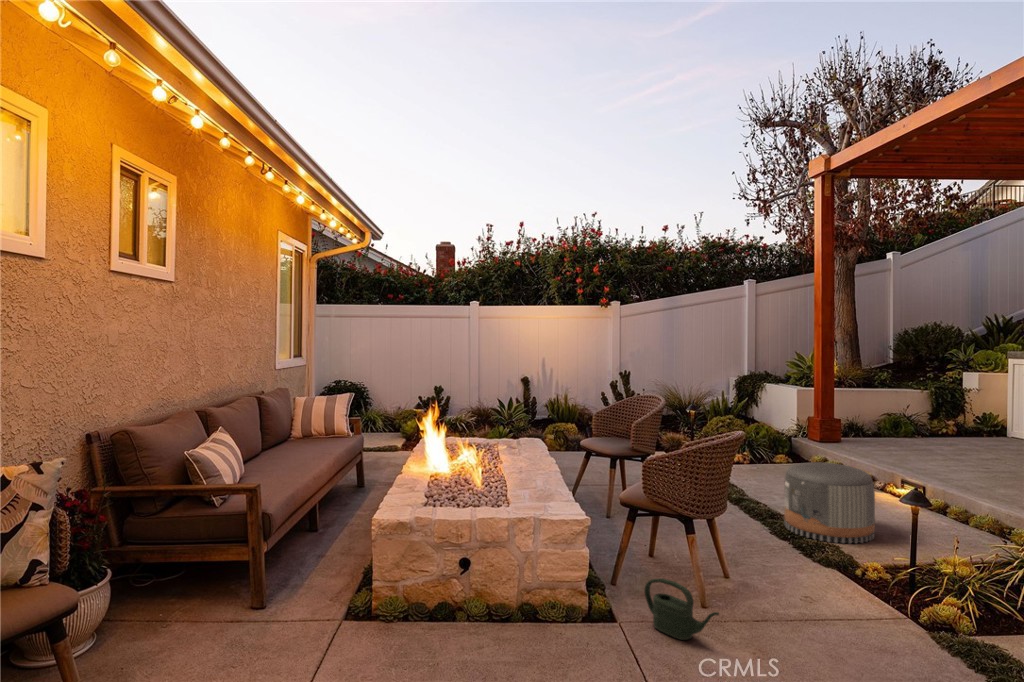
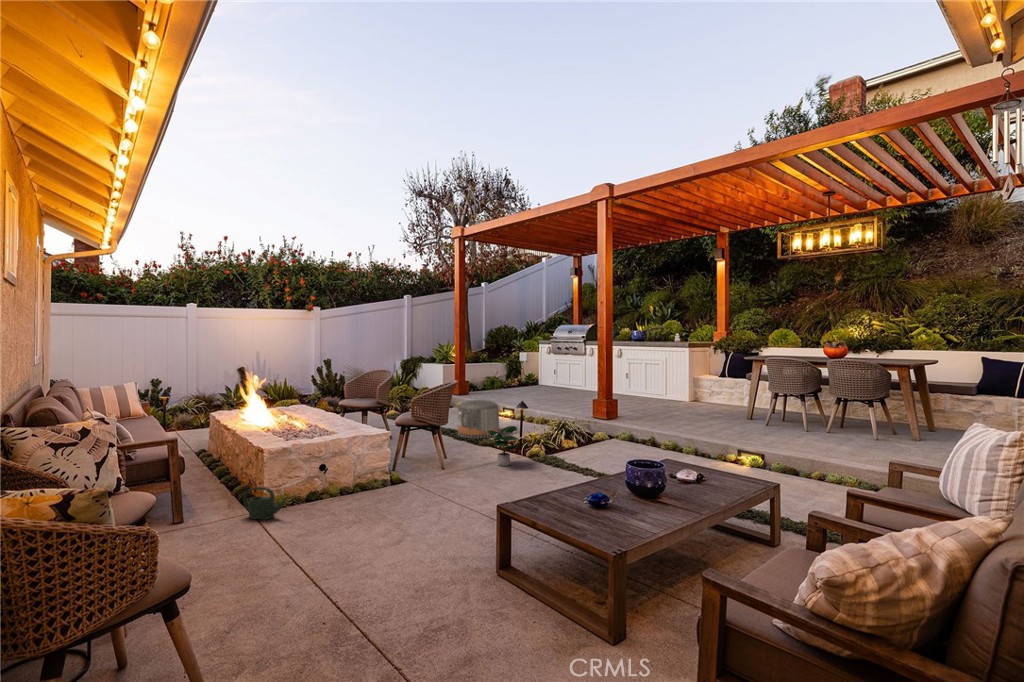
potted plant: none [803,546,887,641] -> present [486,426,518,466]
watering can: present [644,578,719,640] -> present [243,487,289,520]

